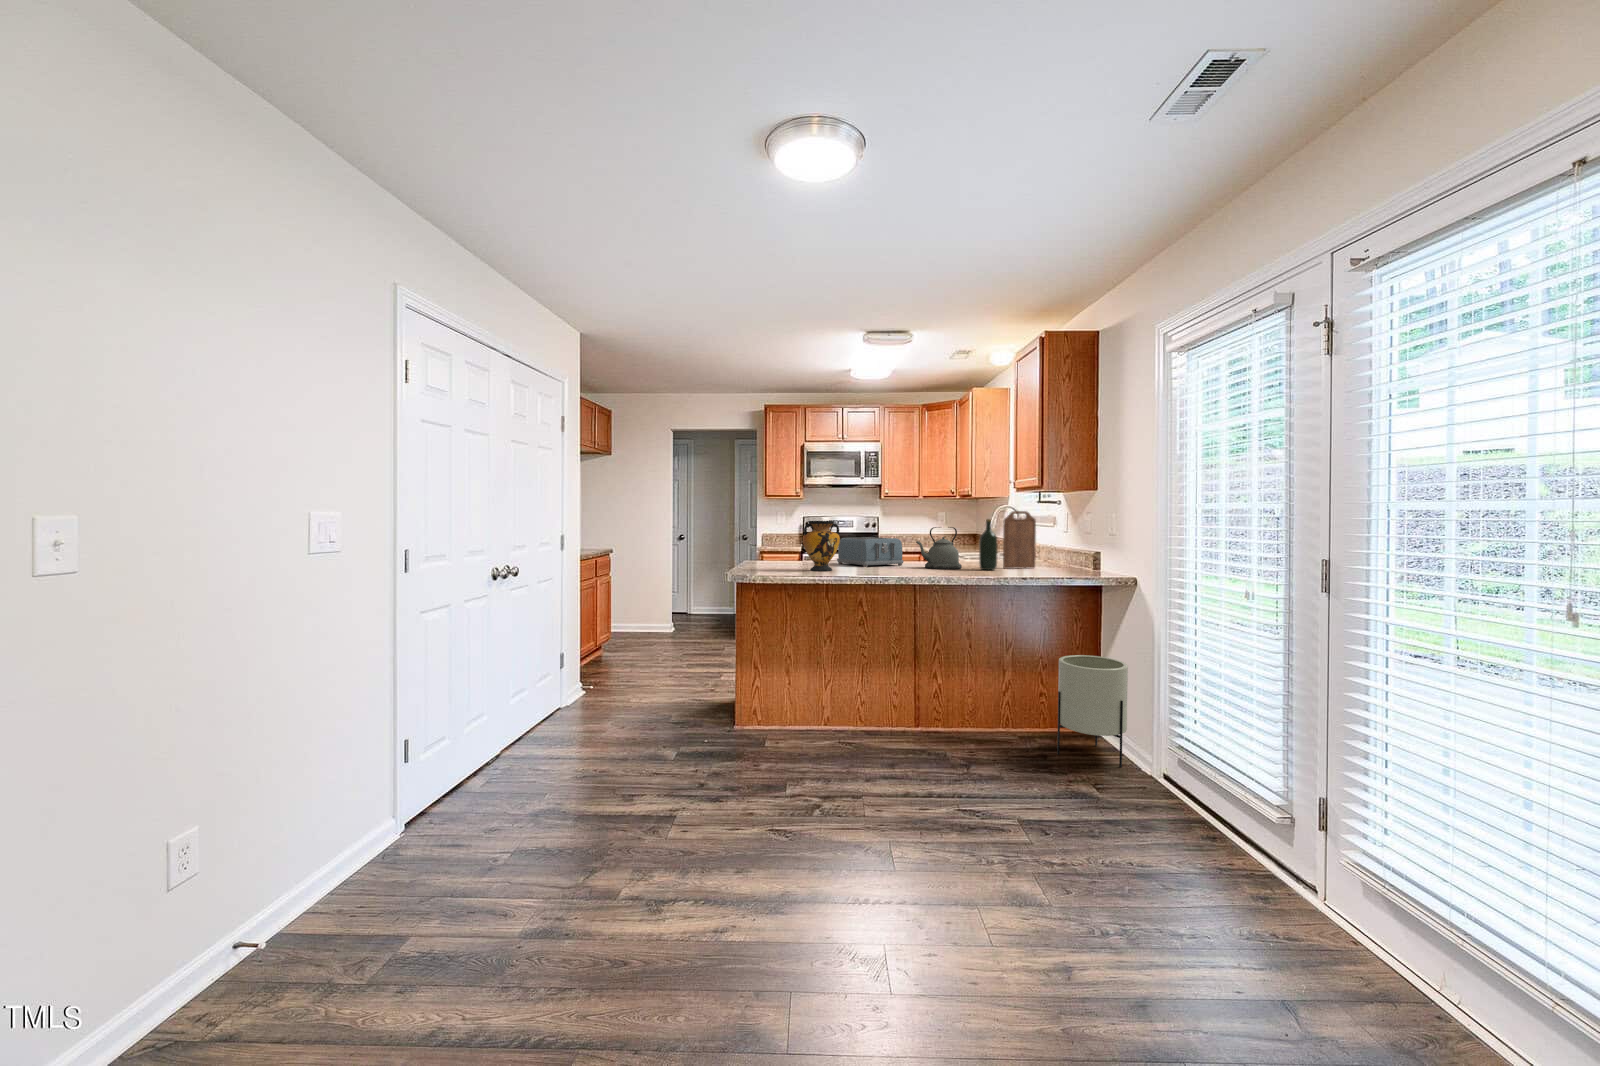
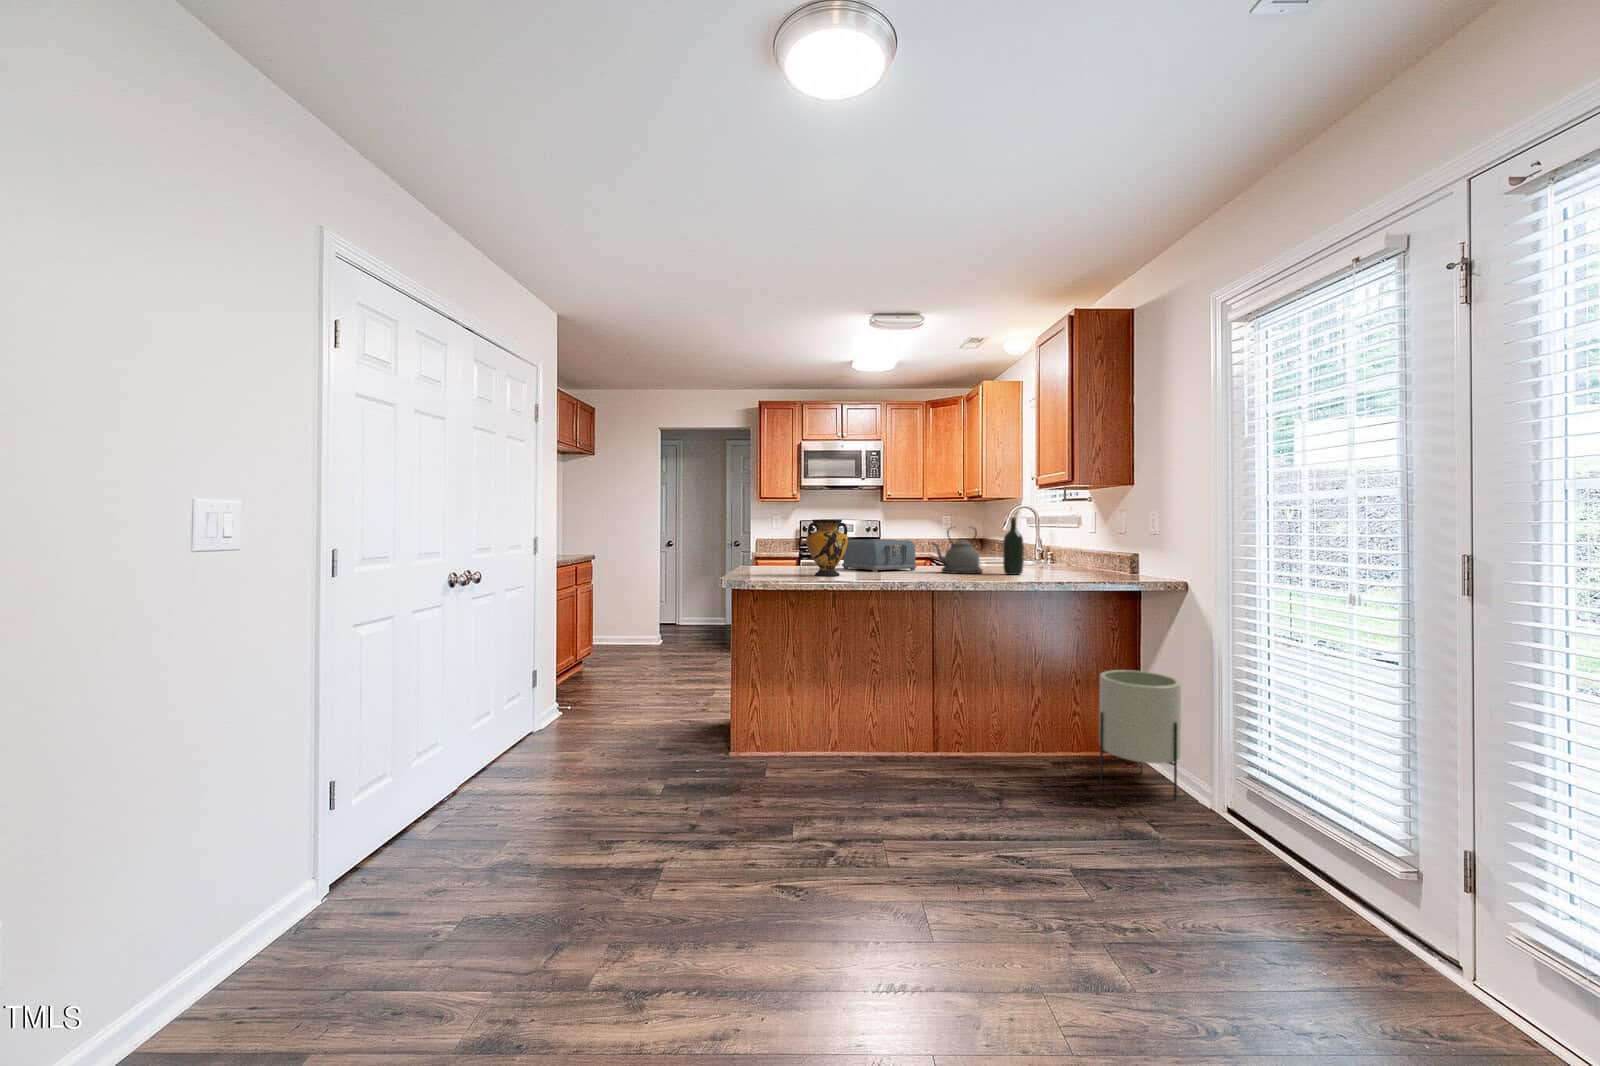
cutting board: present [1003,511,1036,569] -> none [1028,509,1064,573]

